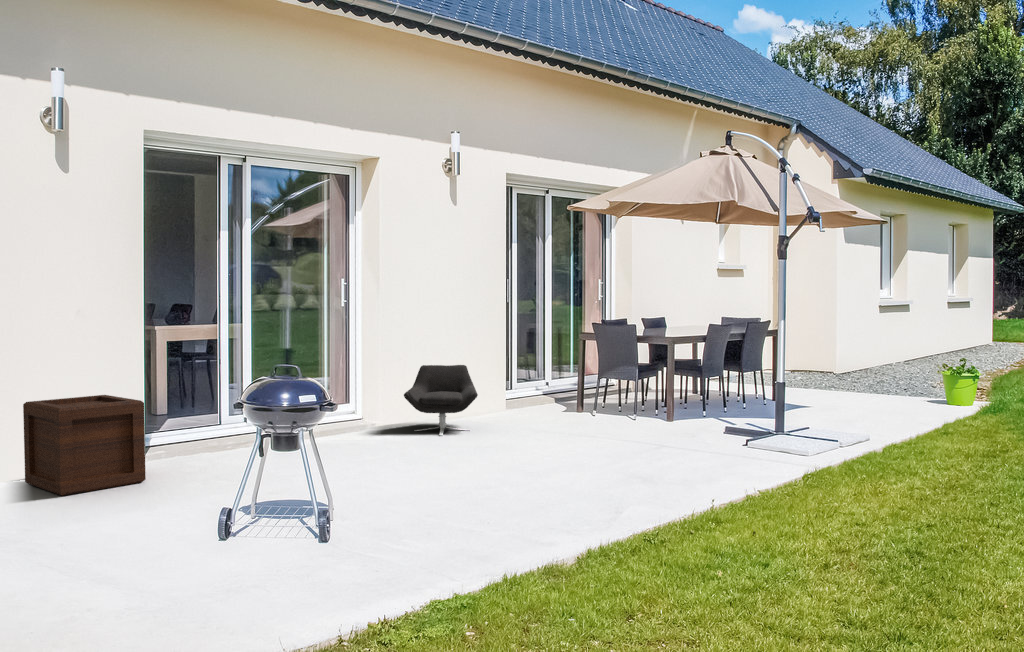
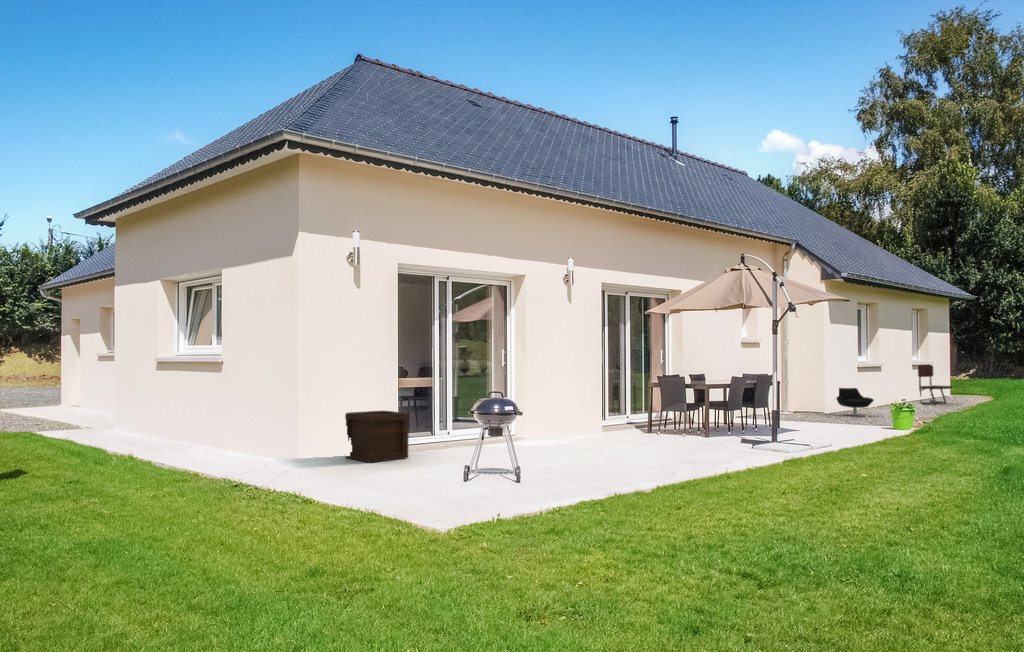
bench: none [952,301,995,356] -> present [918,365,953,405]
lounge chair: present [404,365,478,436] -> present [836,388,874,415]

